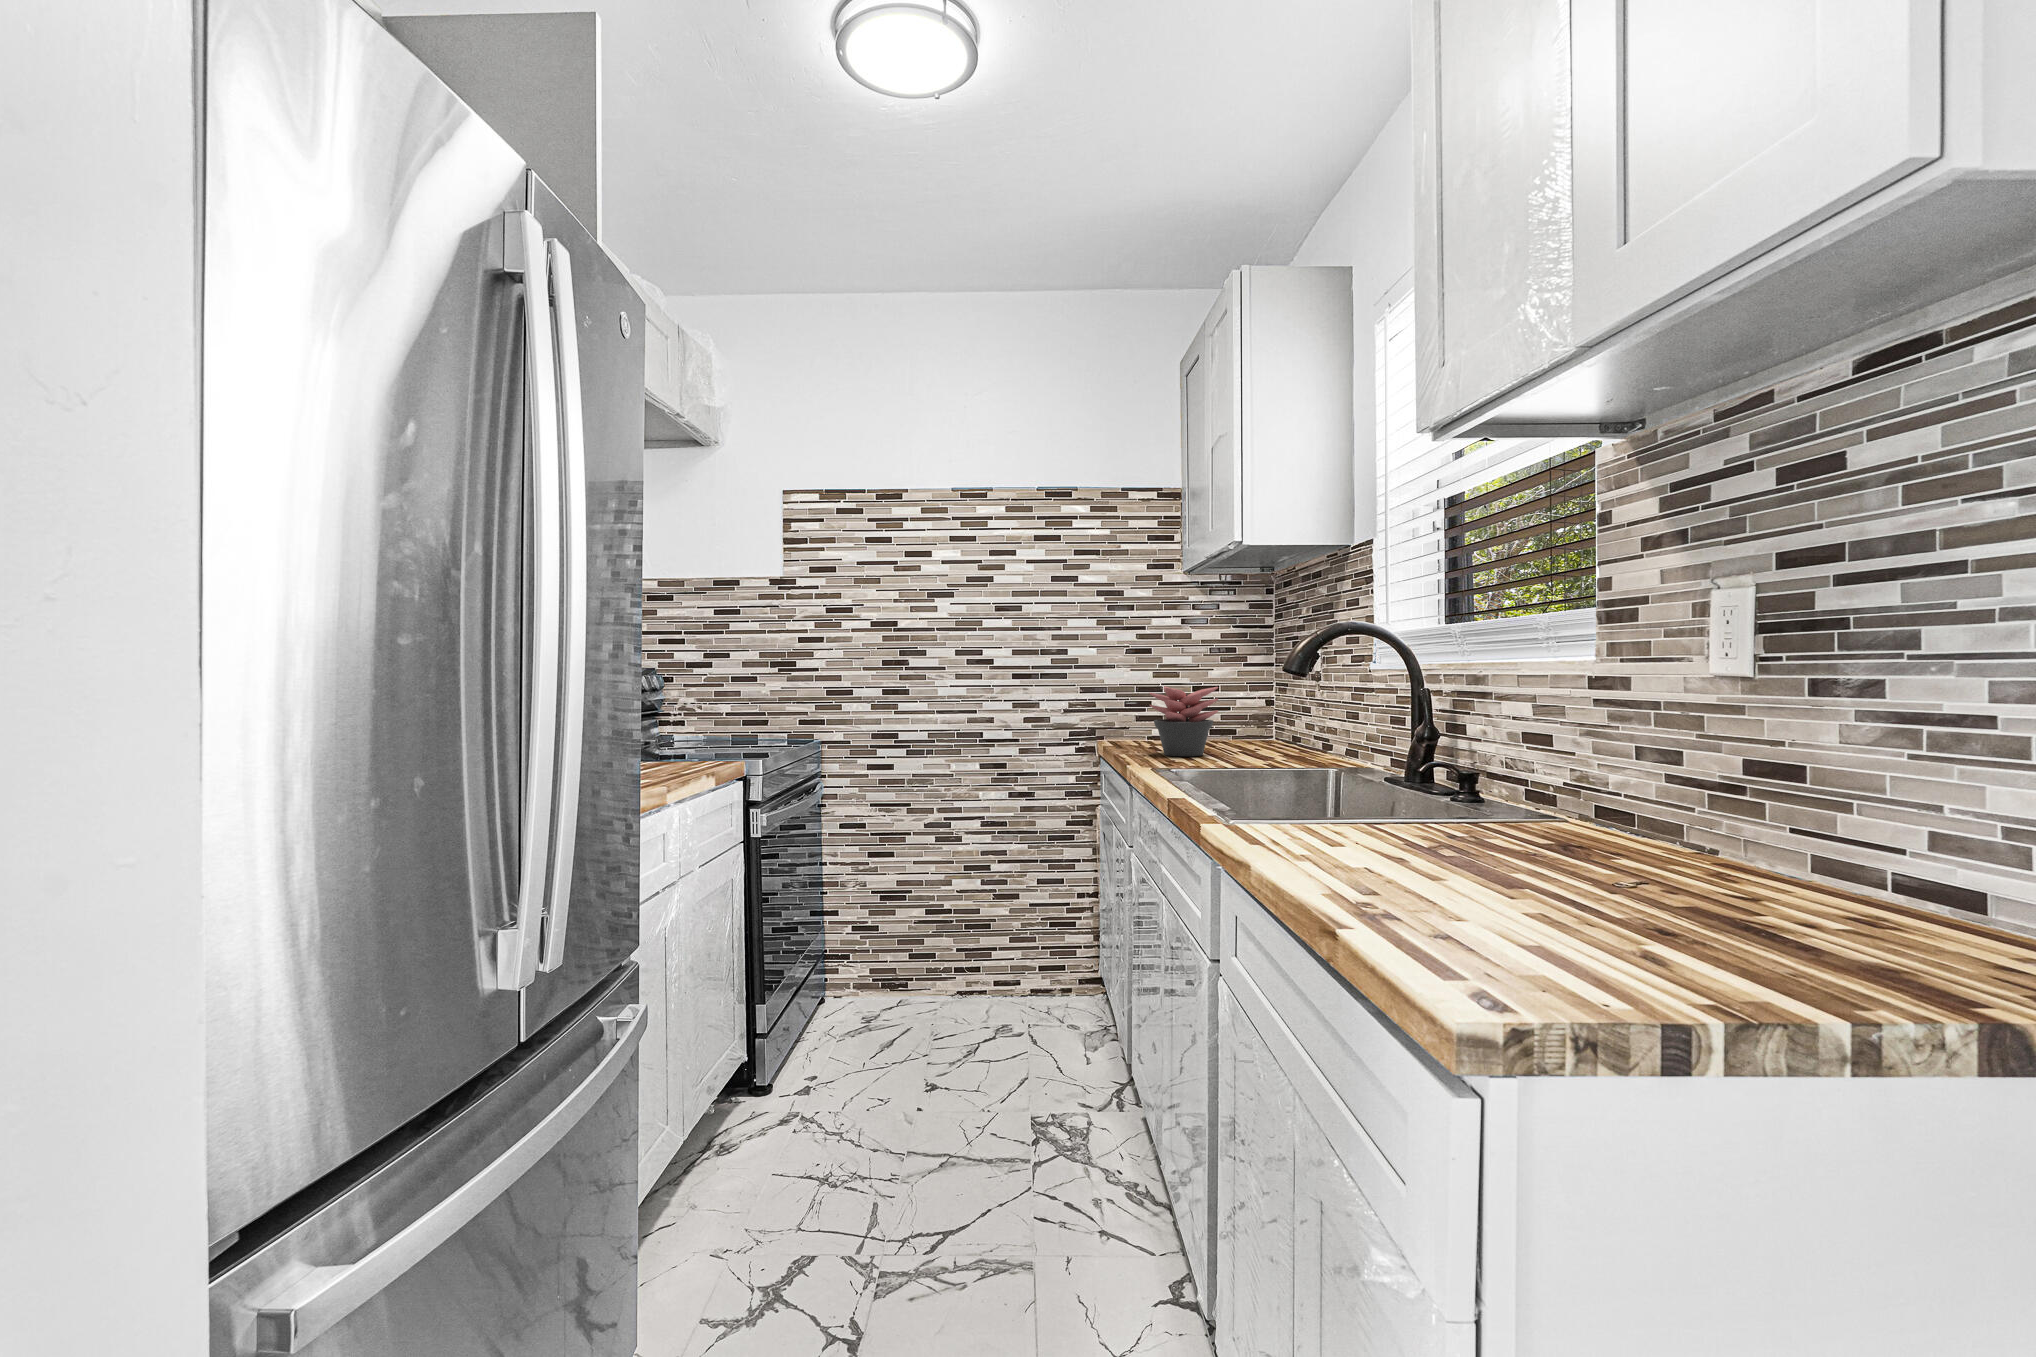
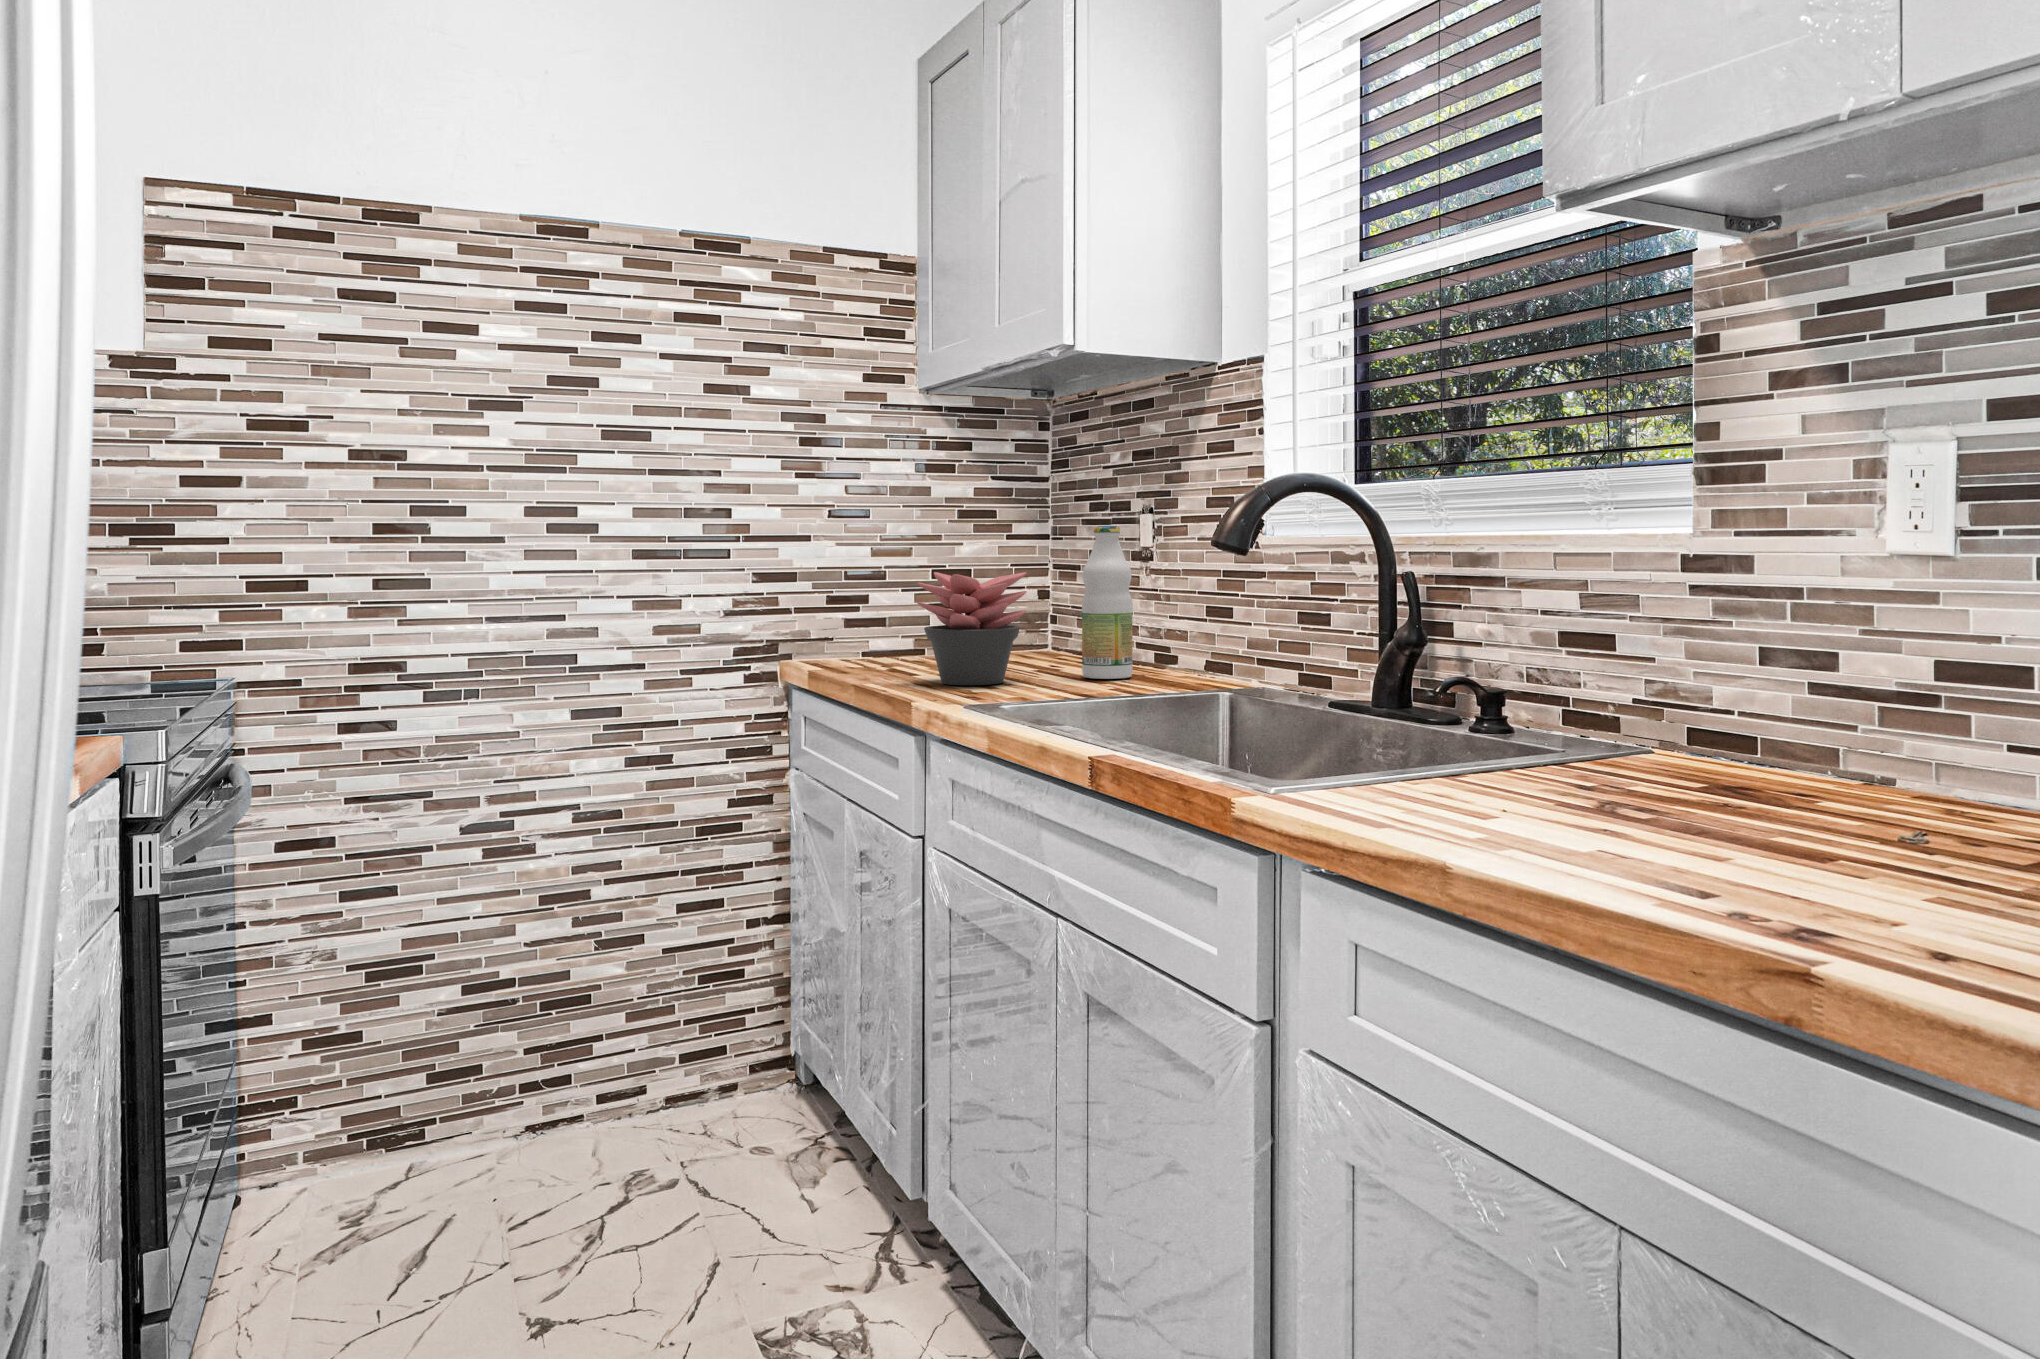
bottle: none [1256,658,1290,756] -> present [1082,527,1133,679]

